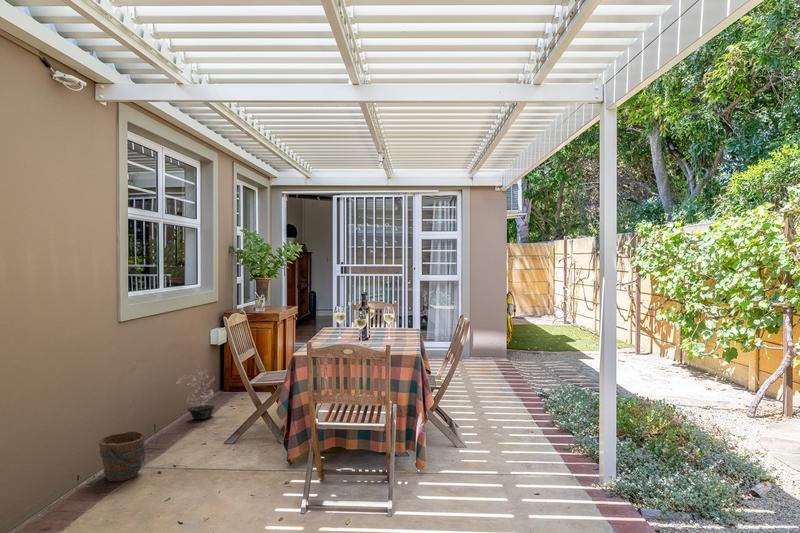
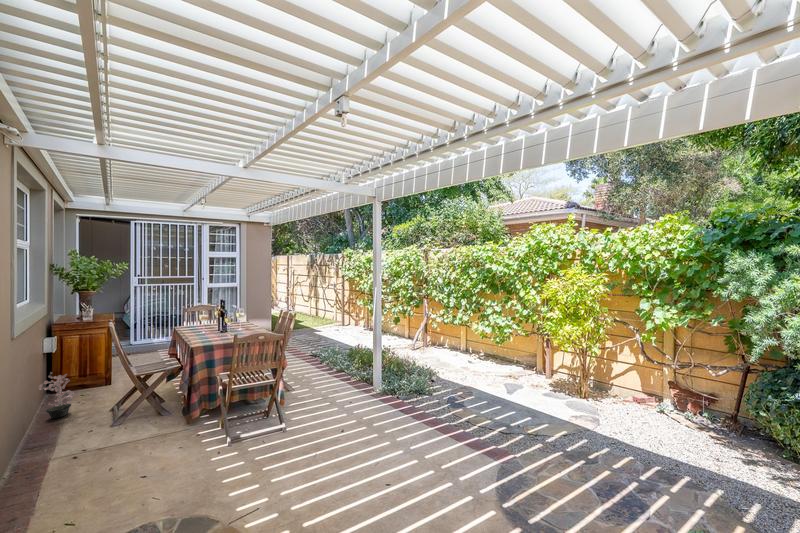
bucket: present [98,431,145,481] -> none [16,428,64,474]

